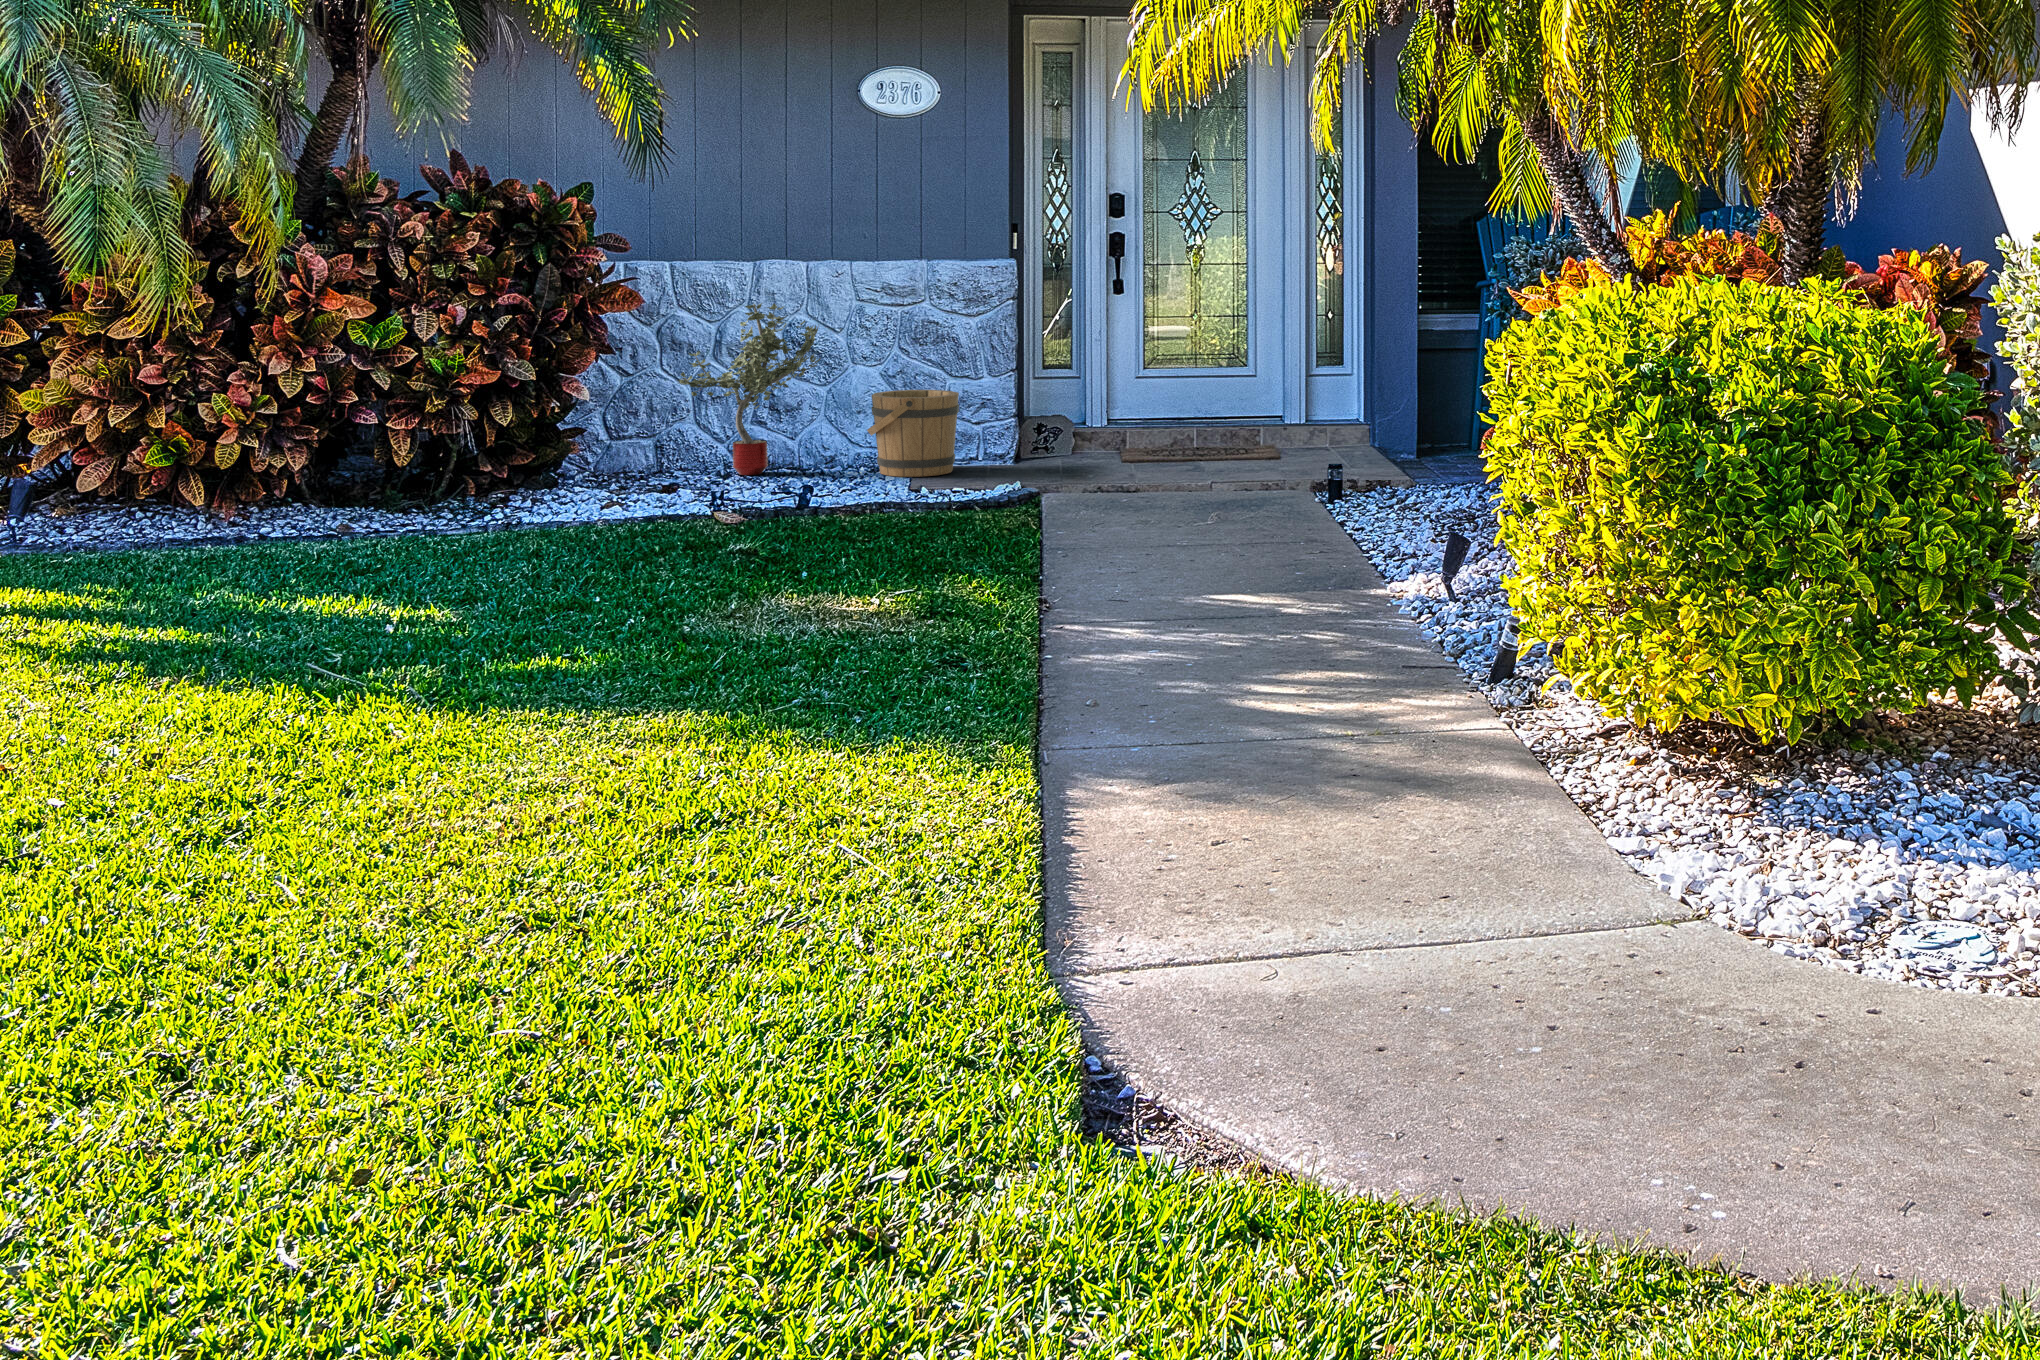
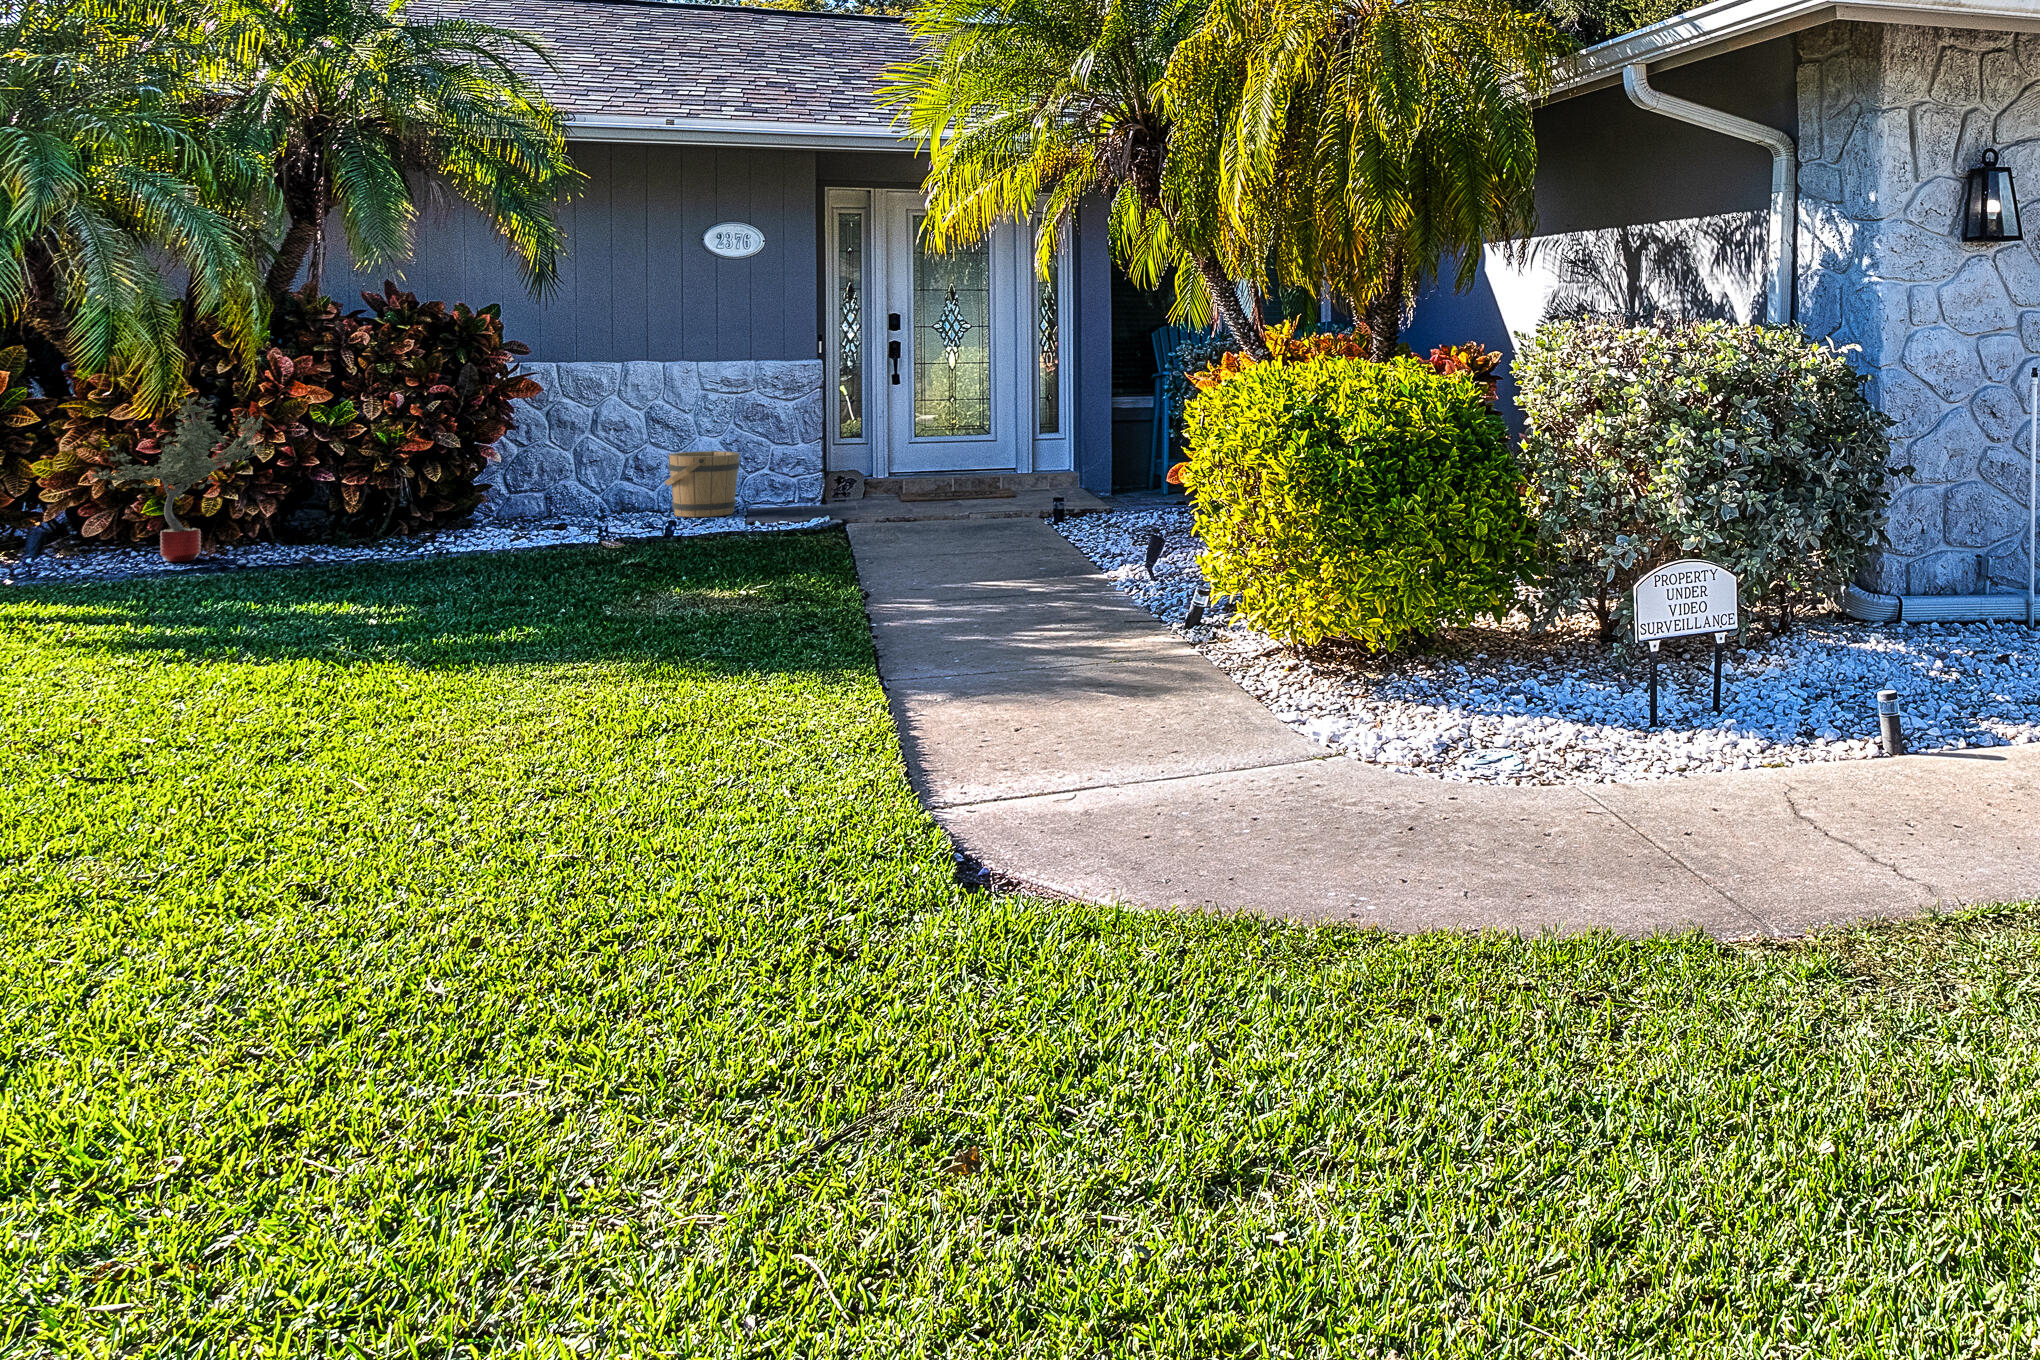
potted tree: present [677,303,821,475] -> present [91,397,263,562]

